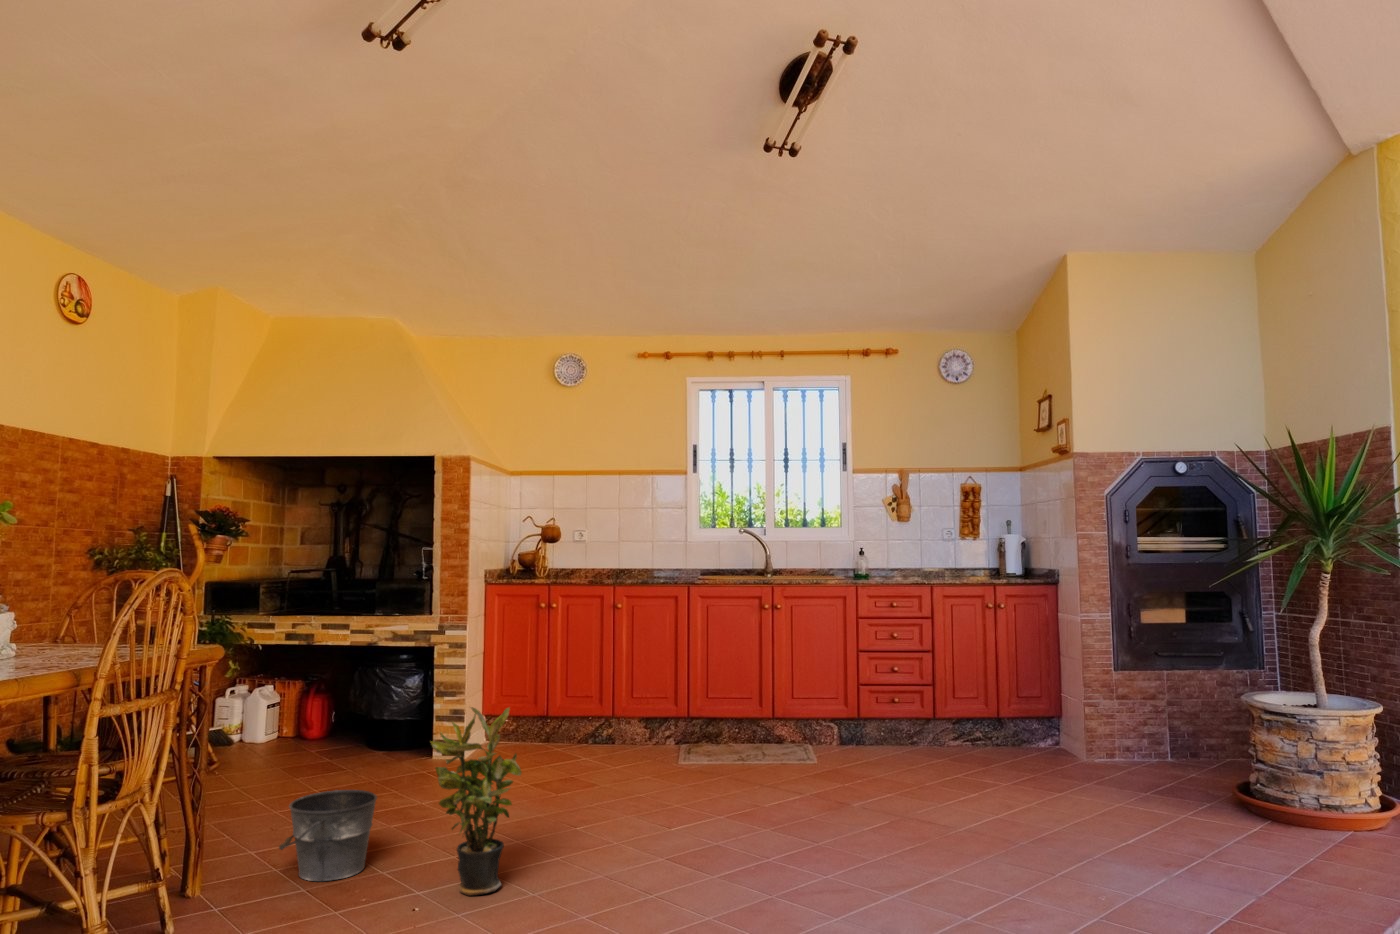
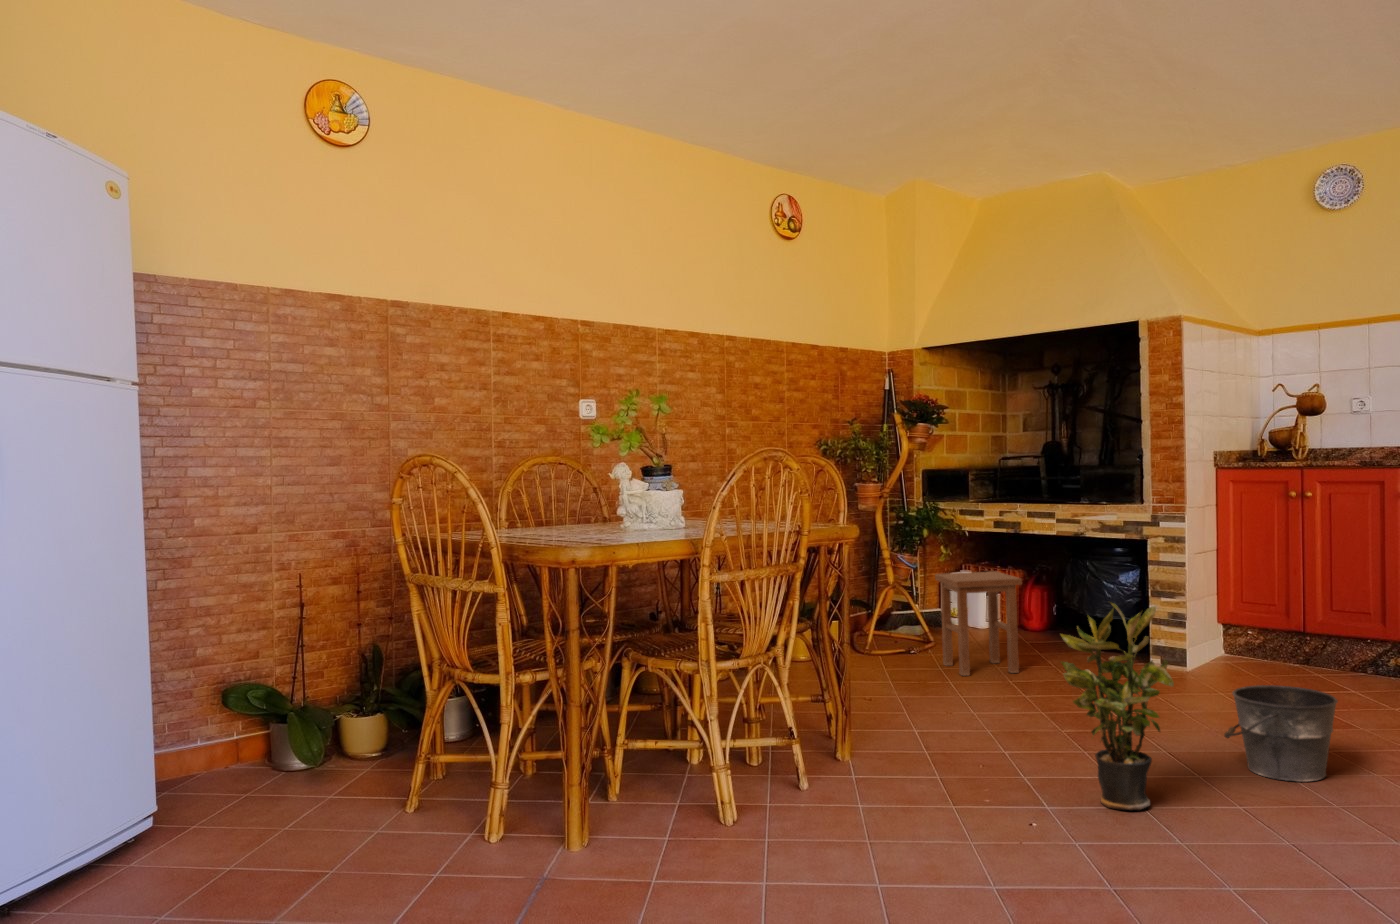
stool: none [233,685,328,796] -> present [935,571,1022,676]
bucket: present [279,790,377,881] -> present [1224,685,1338,782]

